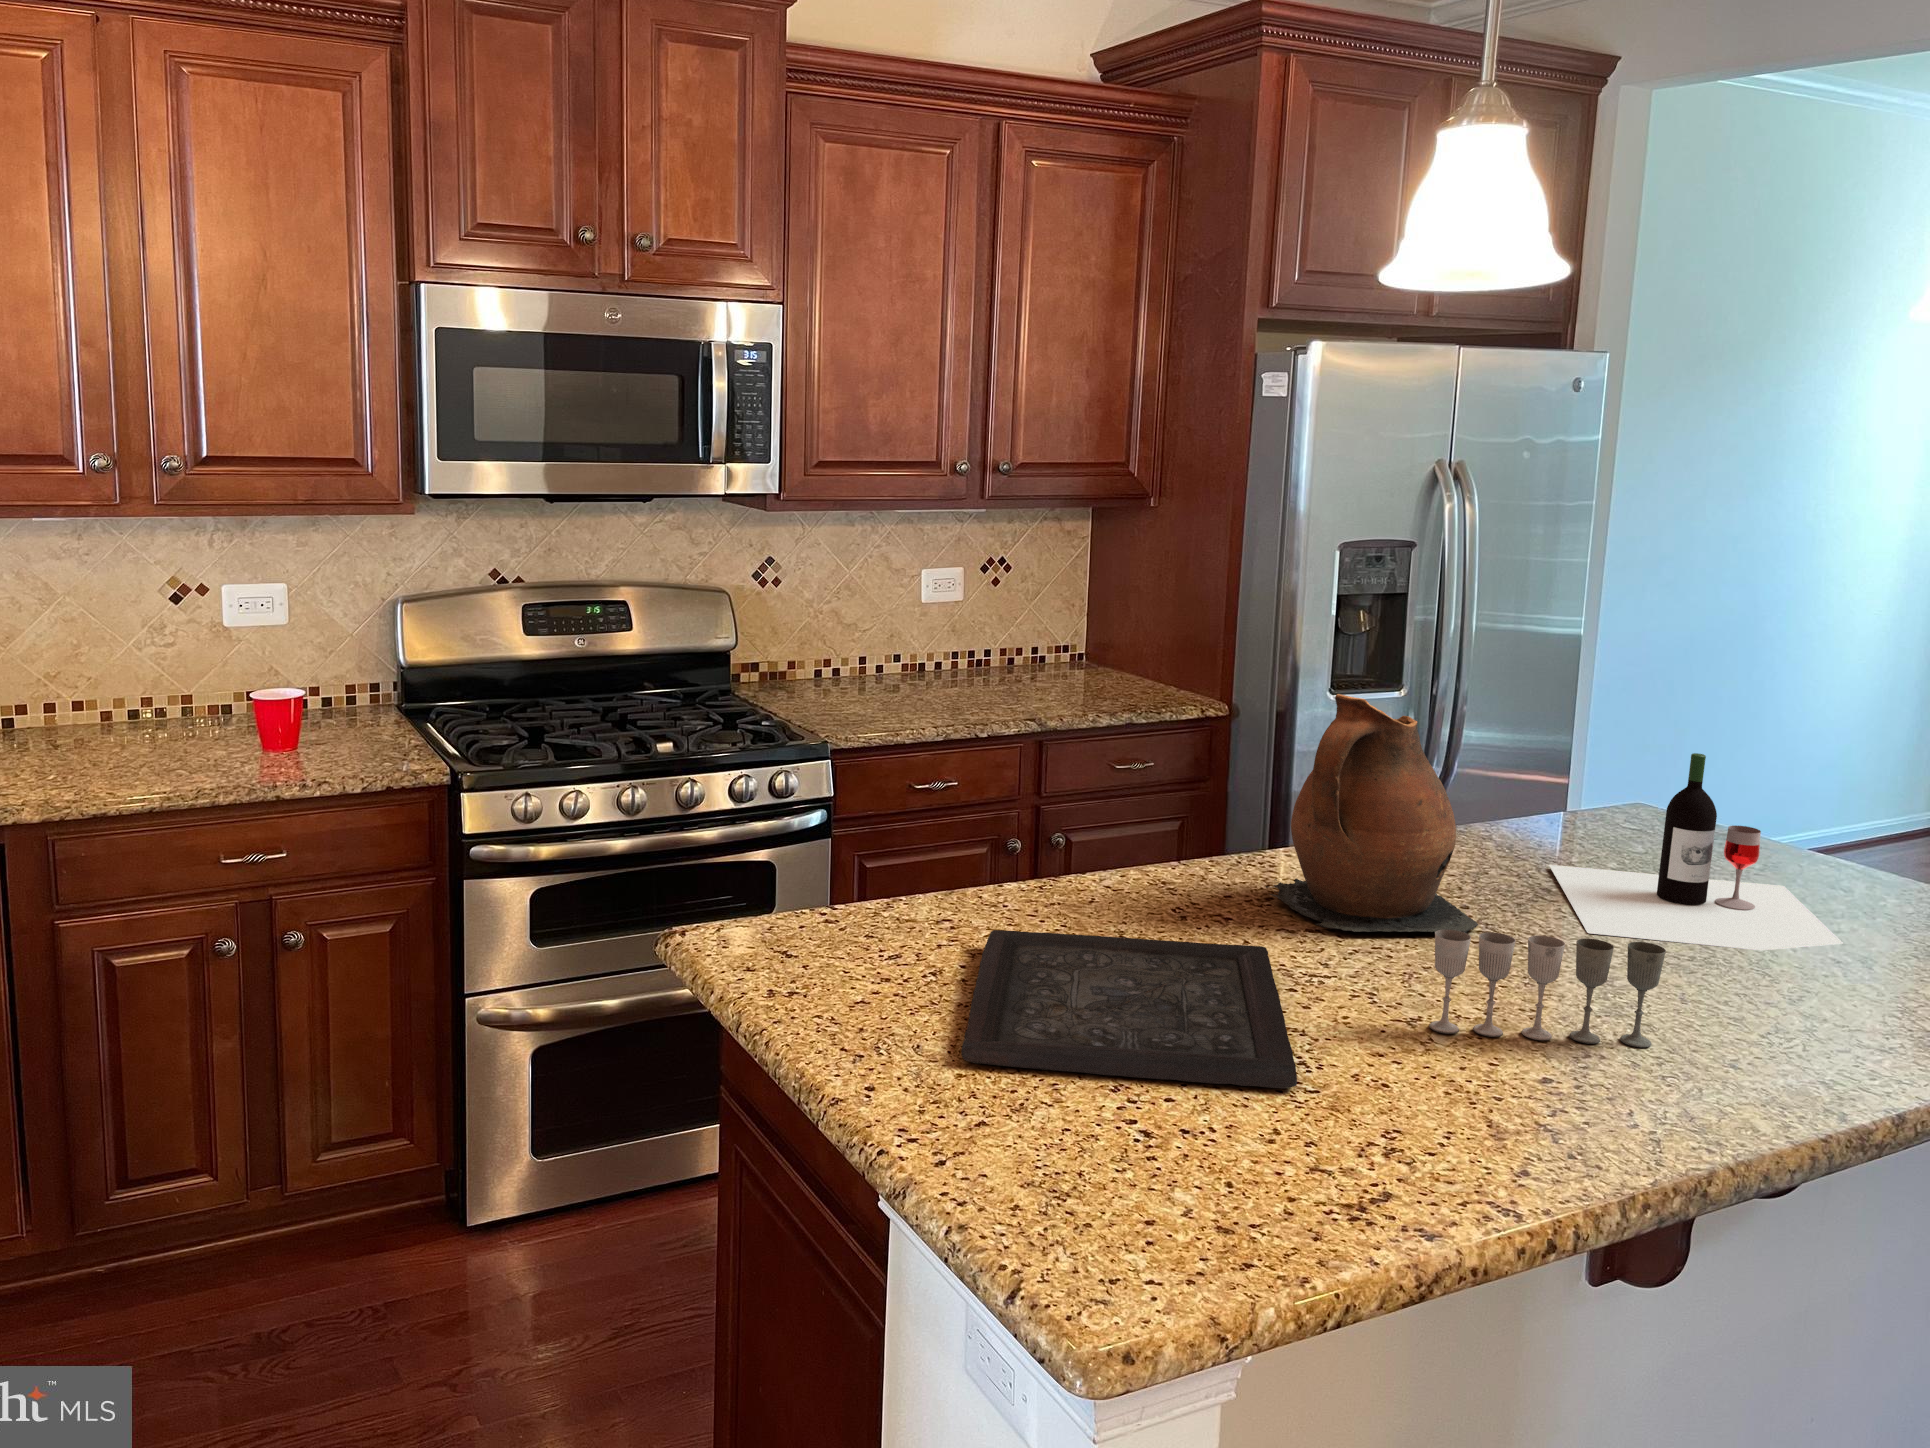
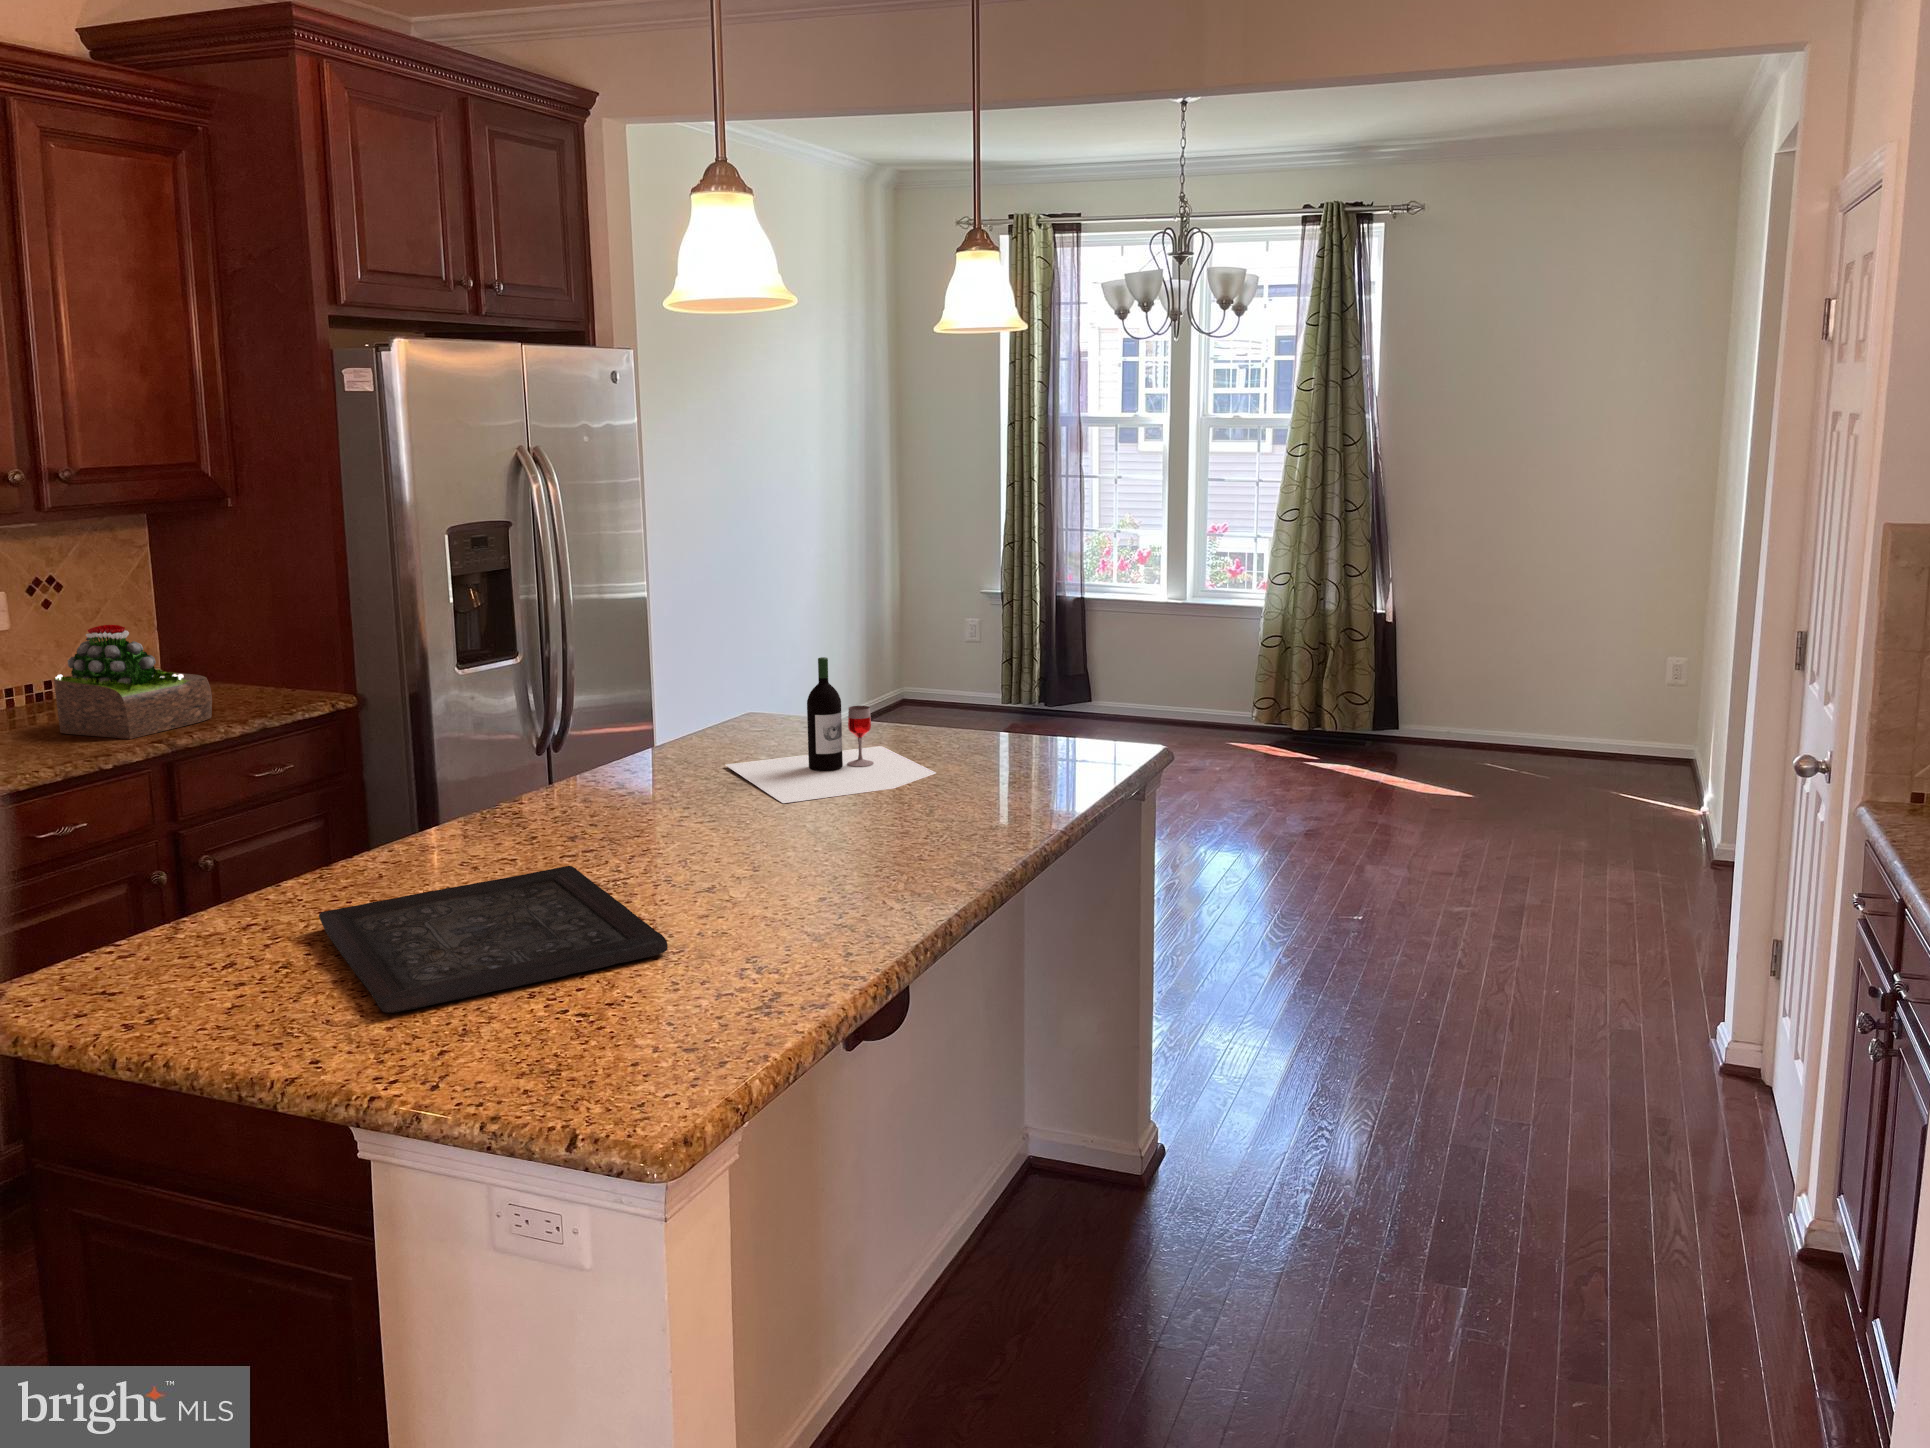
succulent plant: none [969,605,1096,714] -> present [54,625,212,739]
ceramic pitcher: present [1266,694,1478,933] -> none [528,648,709,844]
wine glass: present [1429,929,1666,1047] -> none [720,788,872,890]

